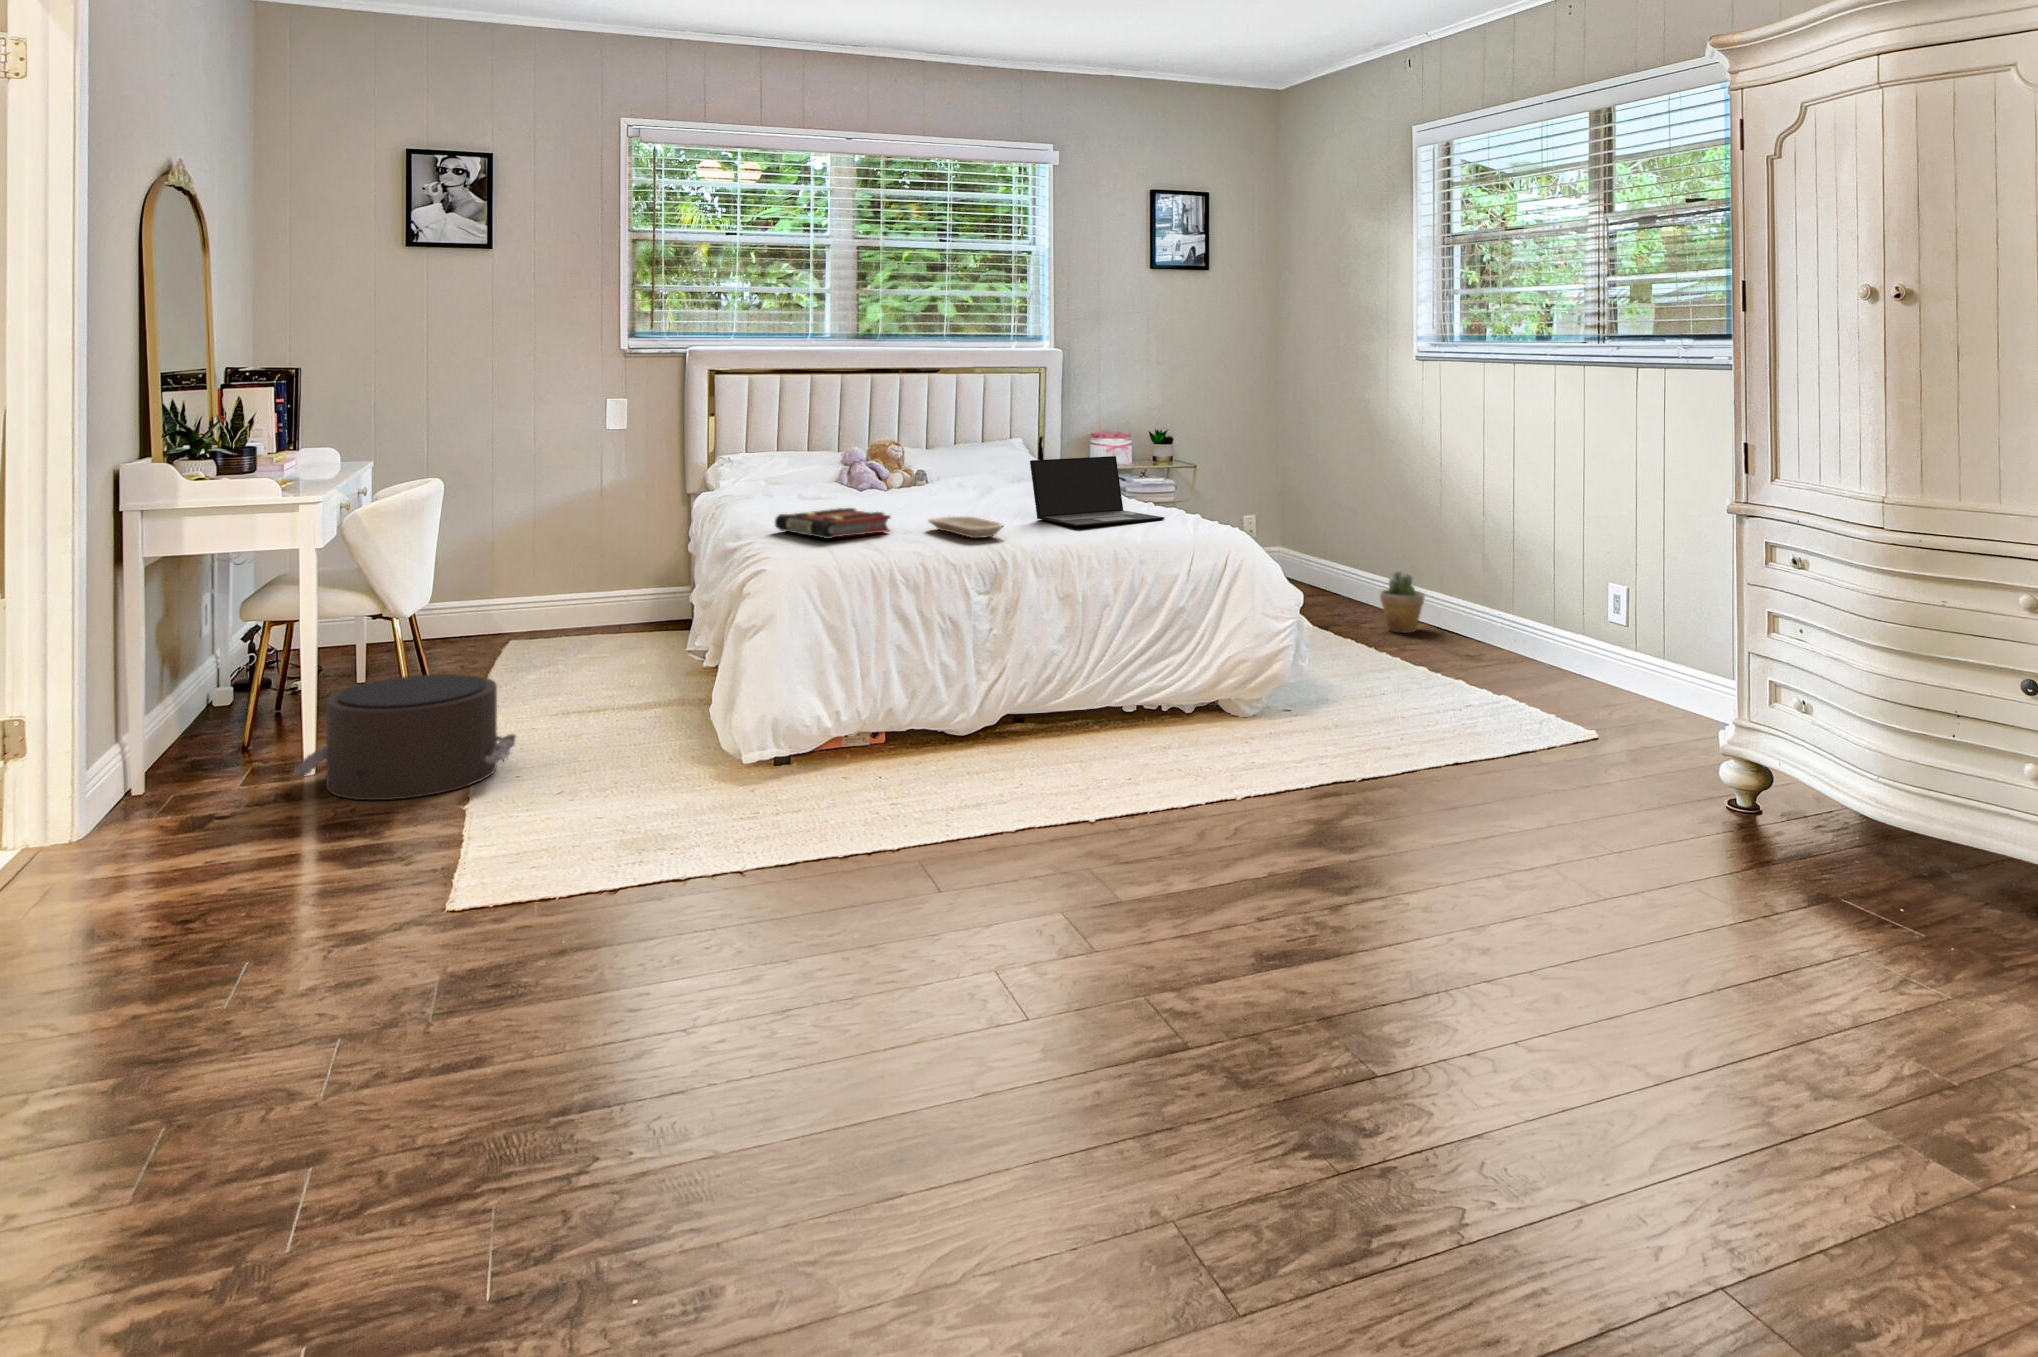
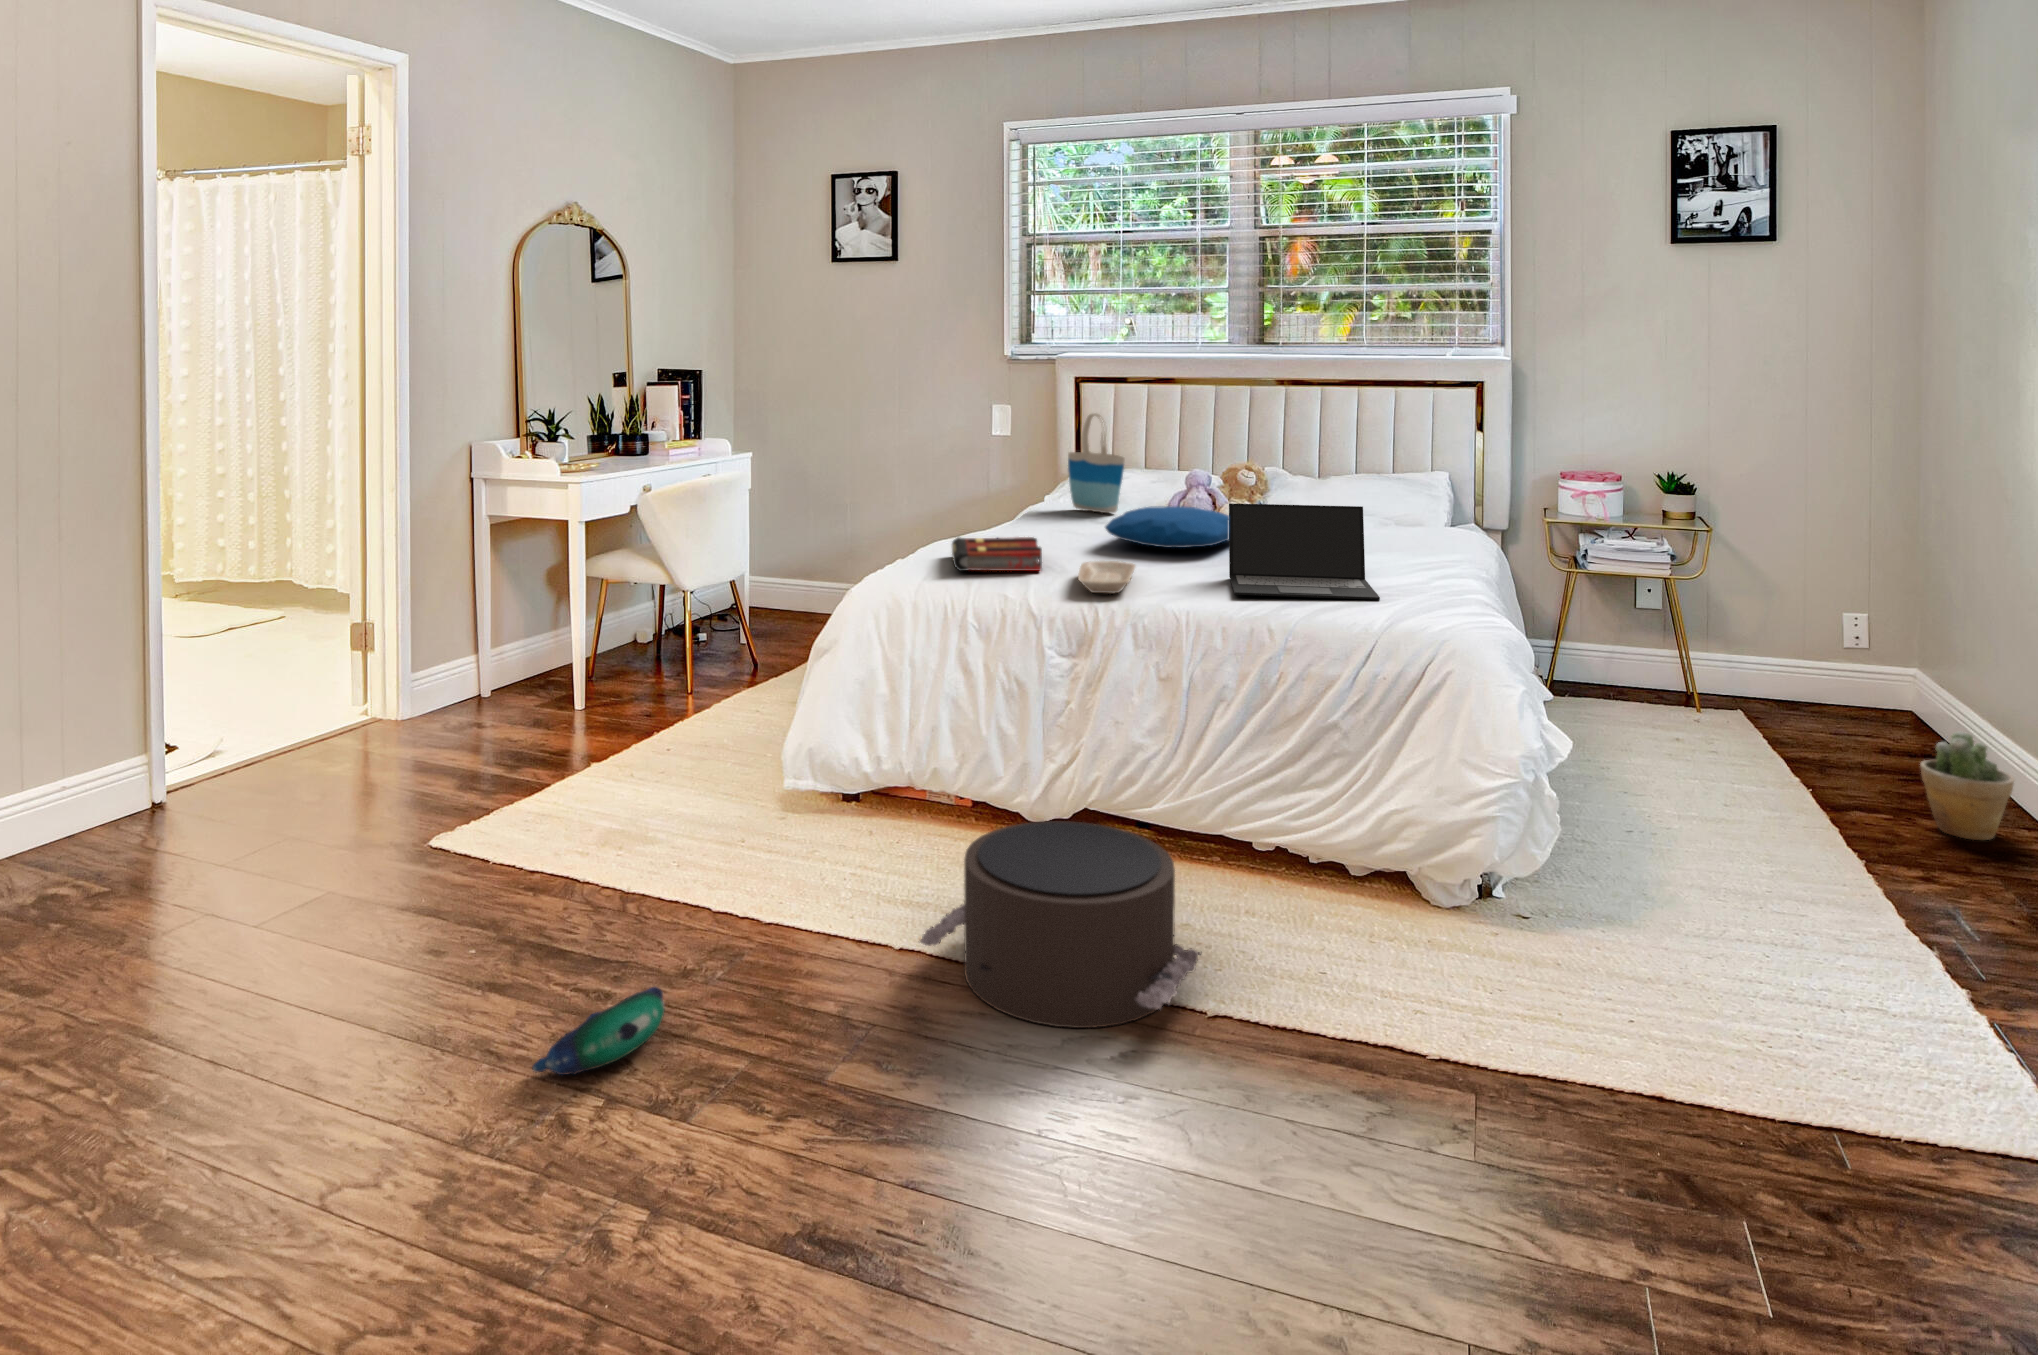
tote bag: none [762,401,829,493] -> present [1068,413,1125,513]
pillow: none [880,474,988,508] -> present [1105,506,1229,548]
pouf: present [293,674,516,800] -> present [920,821,1201,1028]
plush toy: none [908,874,996,955] -> present [532,987,665,1075]

